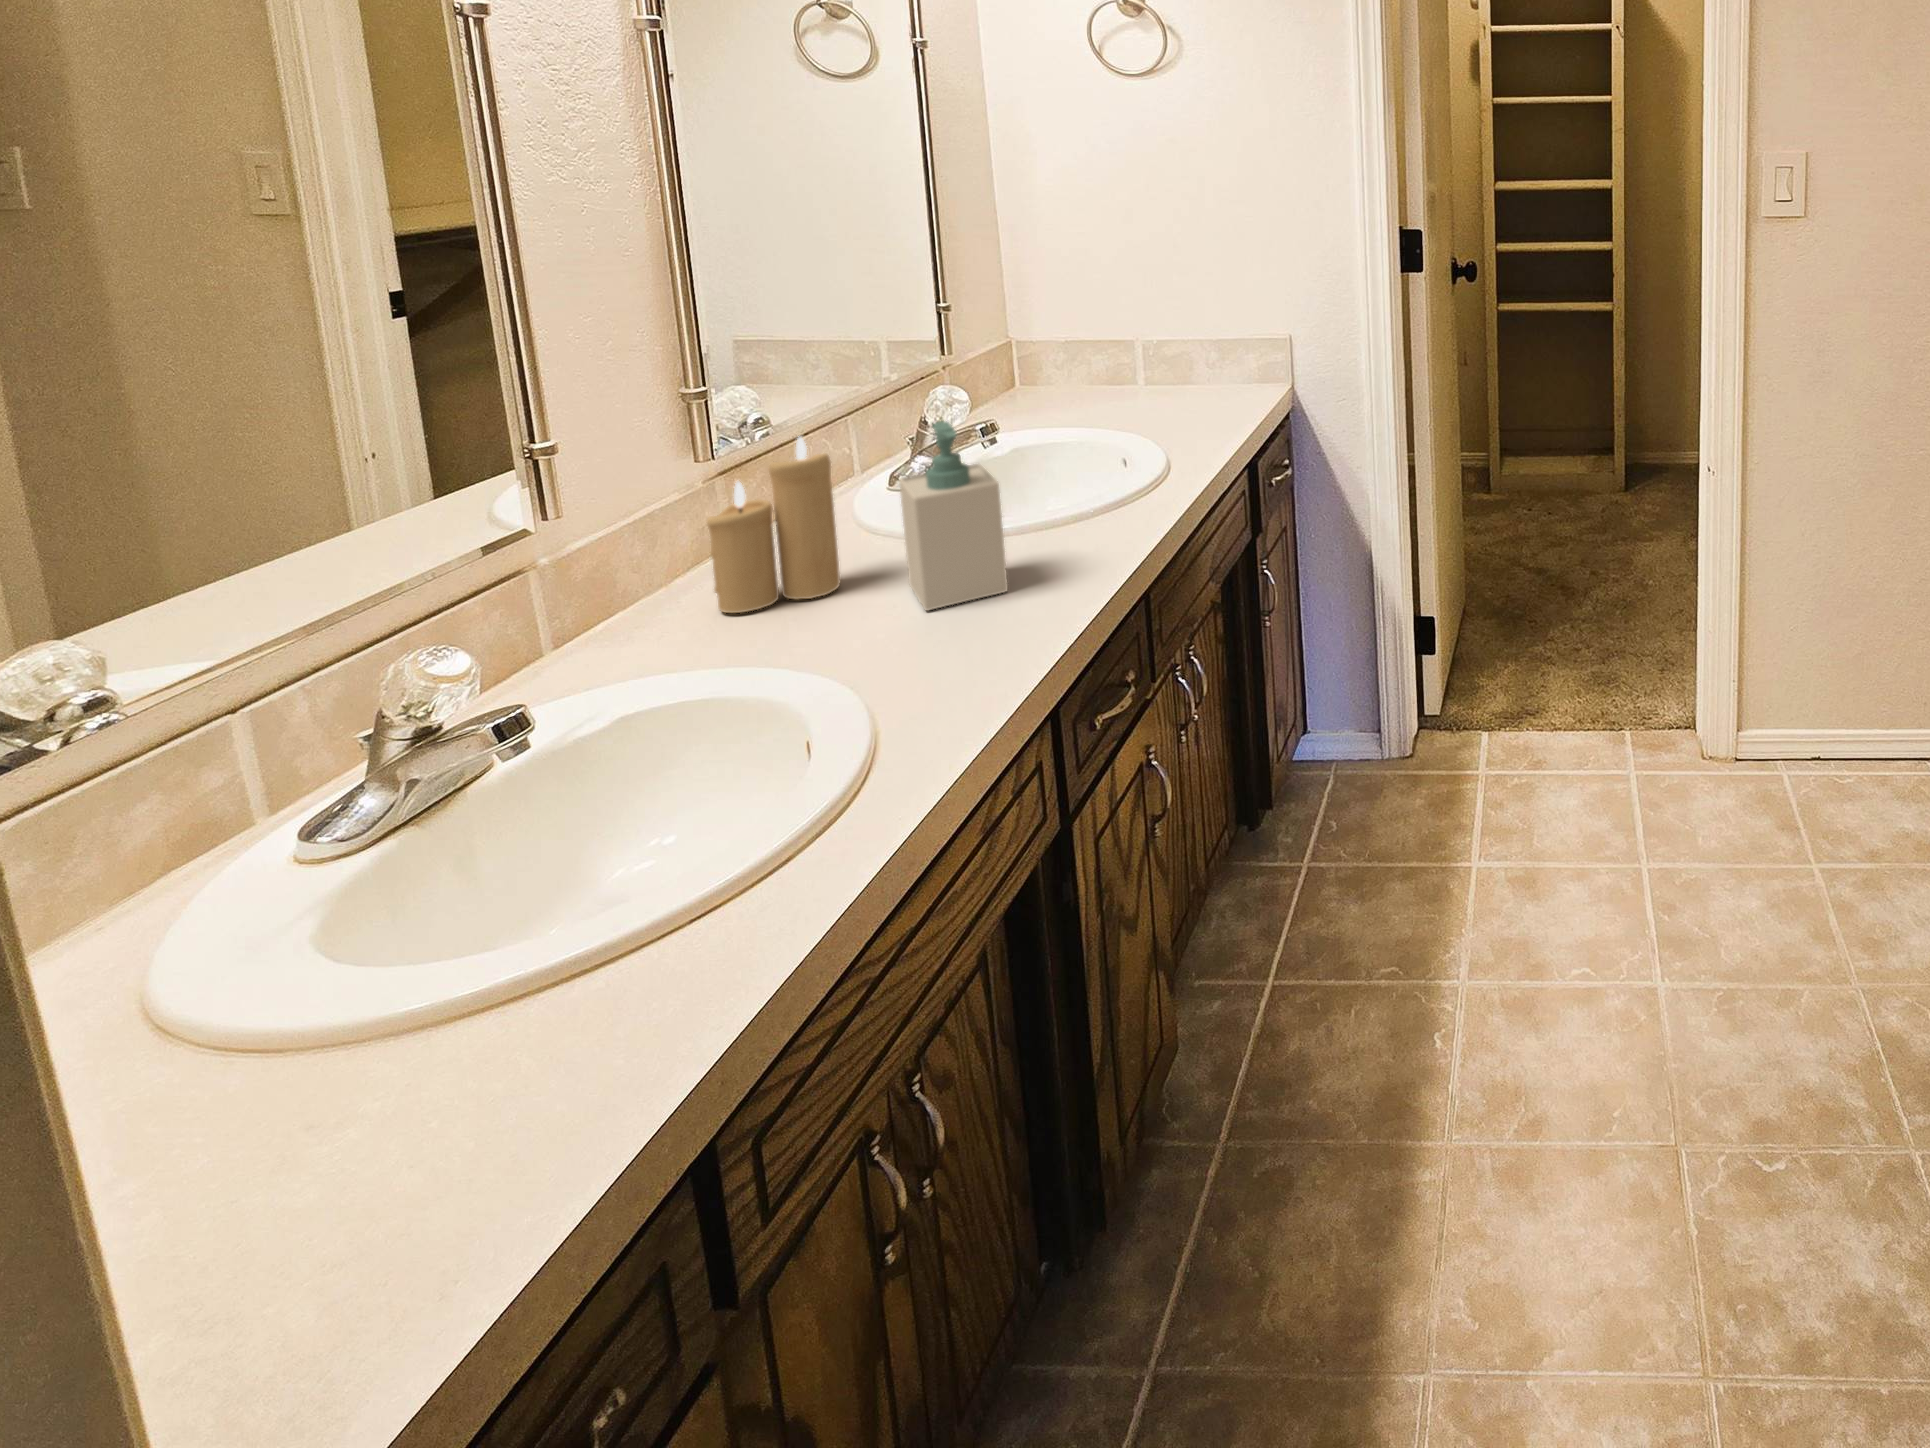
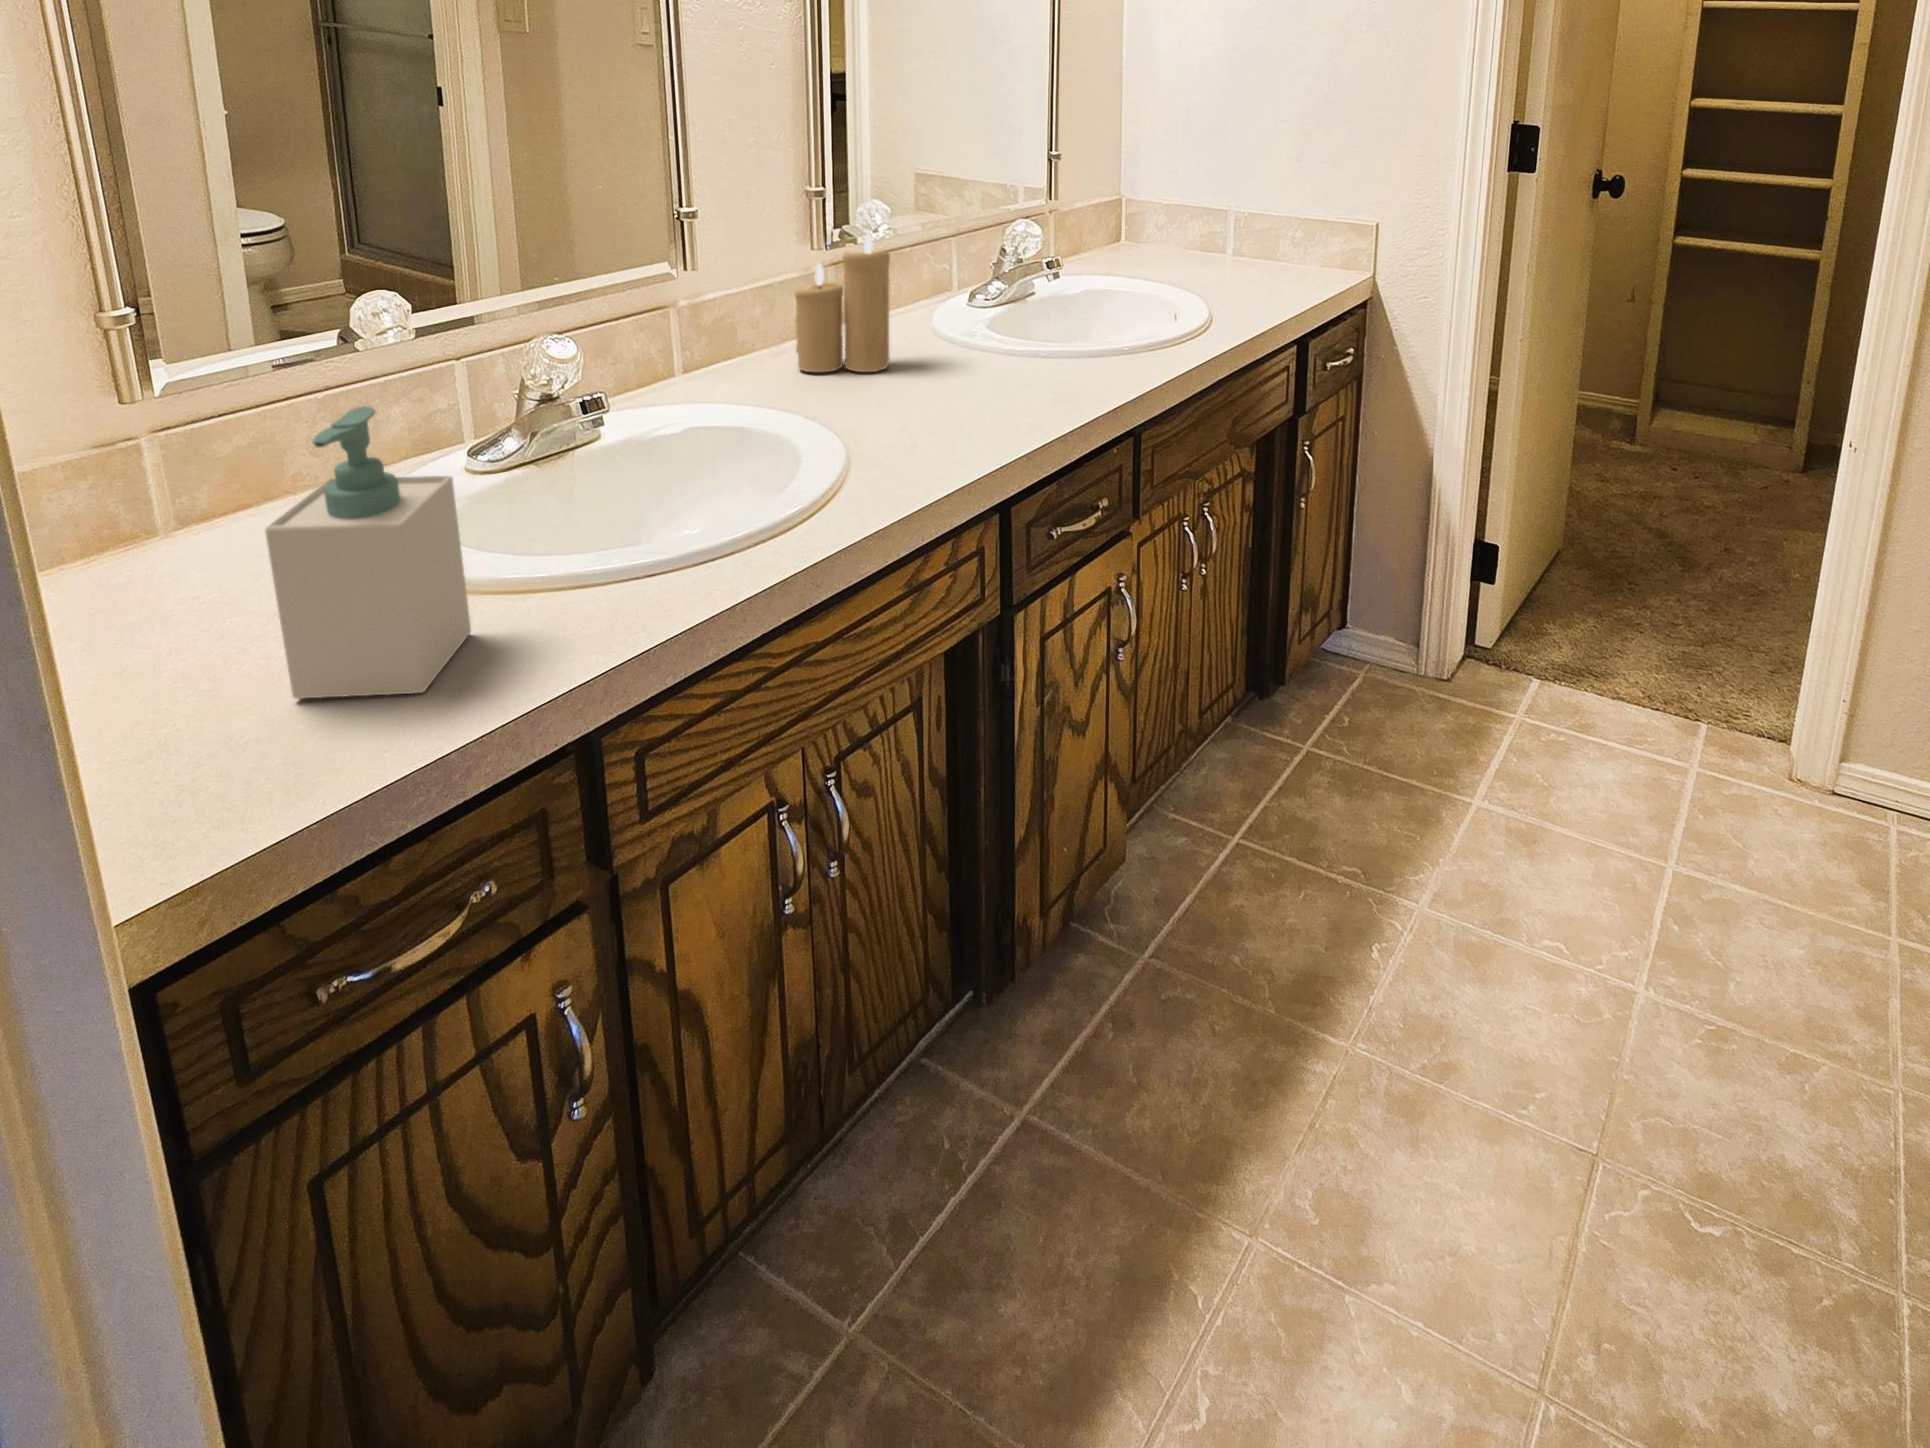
soap bottle: present [899,421,1008,610] -> present [265,406,471,699]

